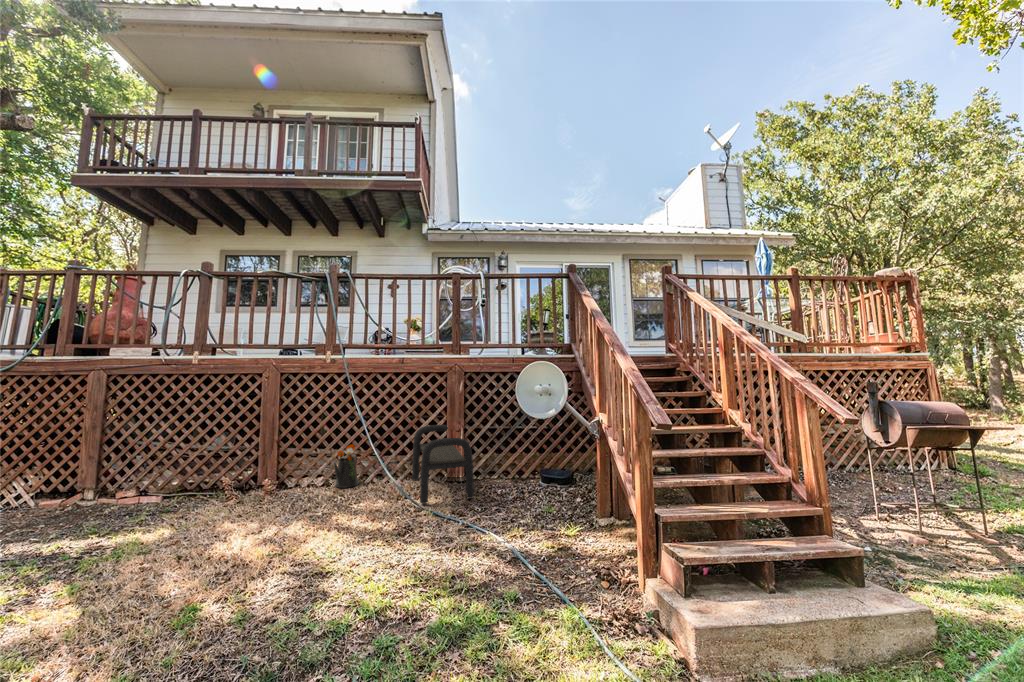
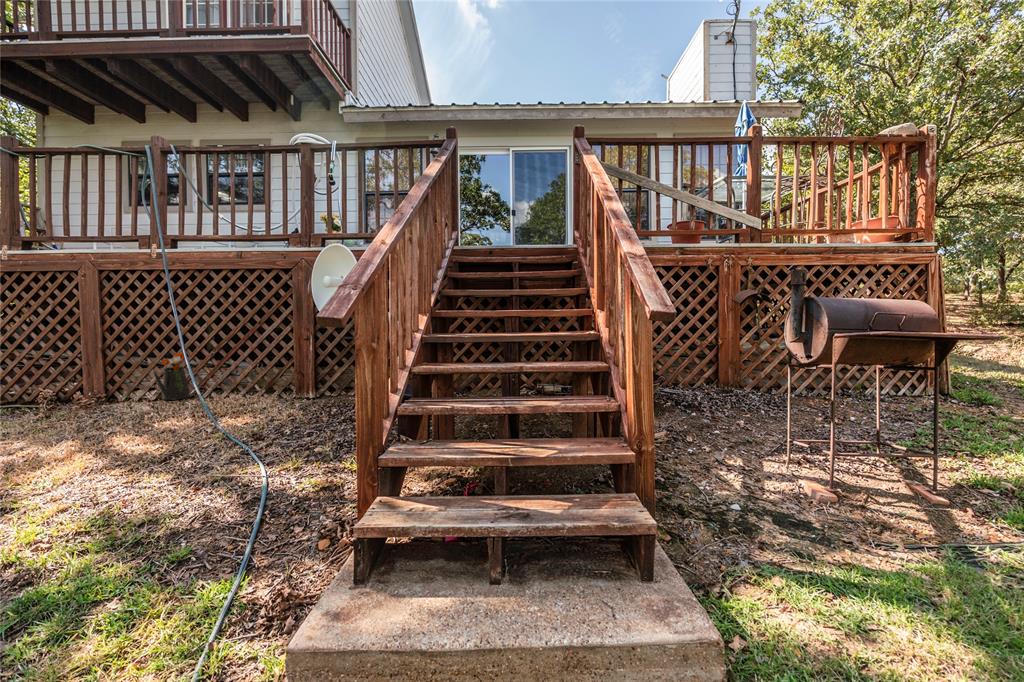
bench: present [412,425,474,504] -> none [233,331,310,417]

